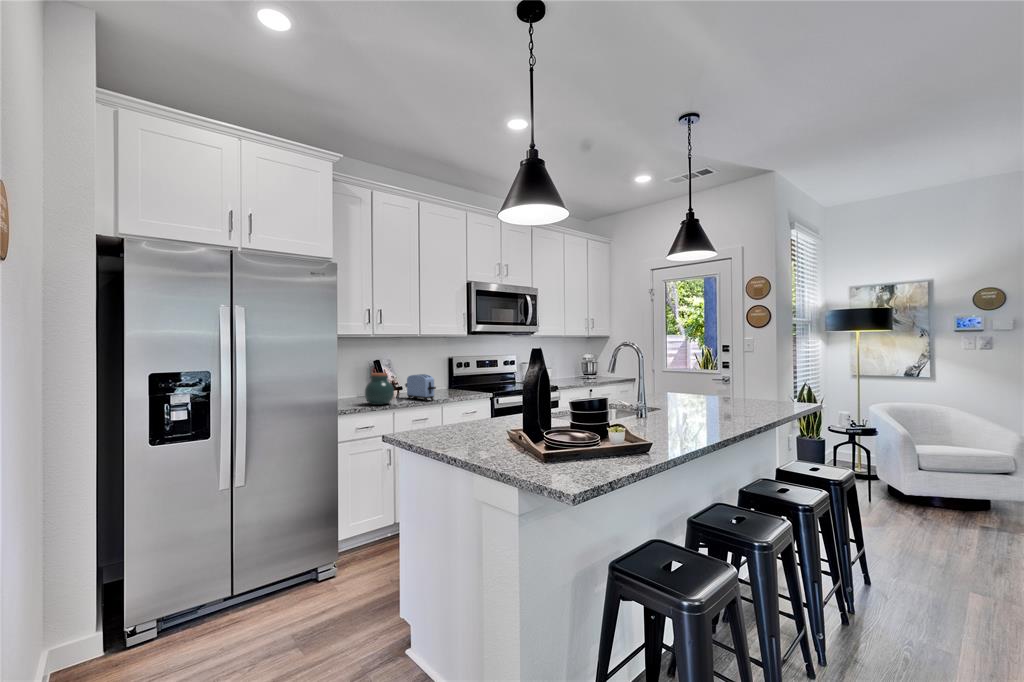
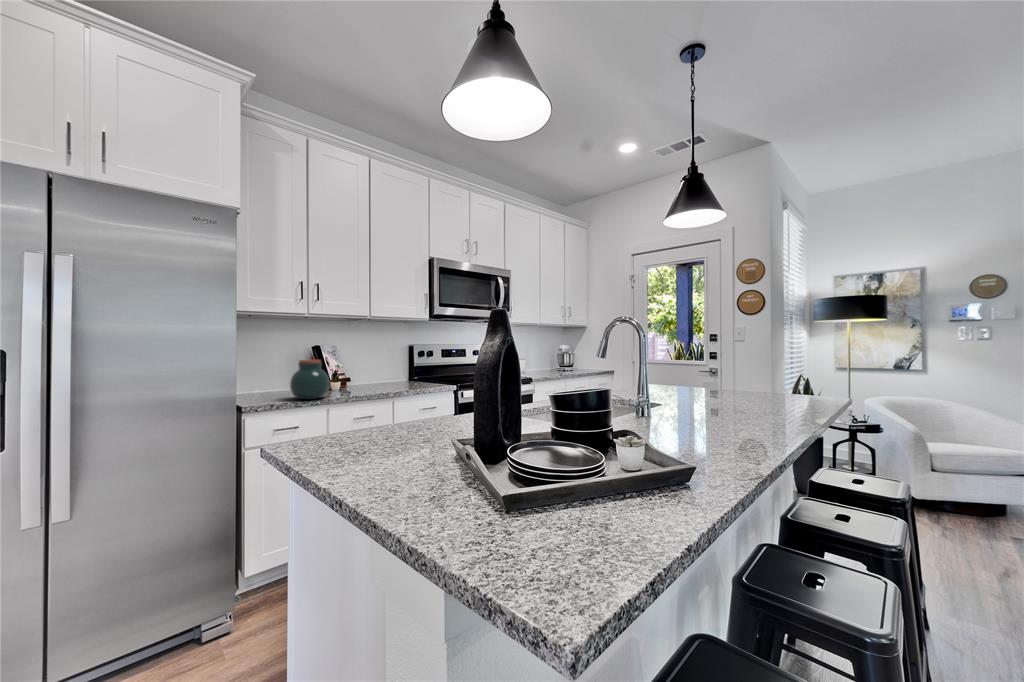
toaster: present [405,374,436,401] -> none [350,362,385,394]

